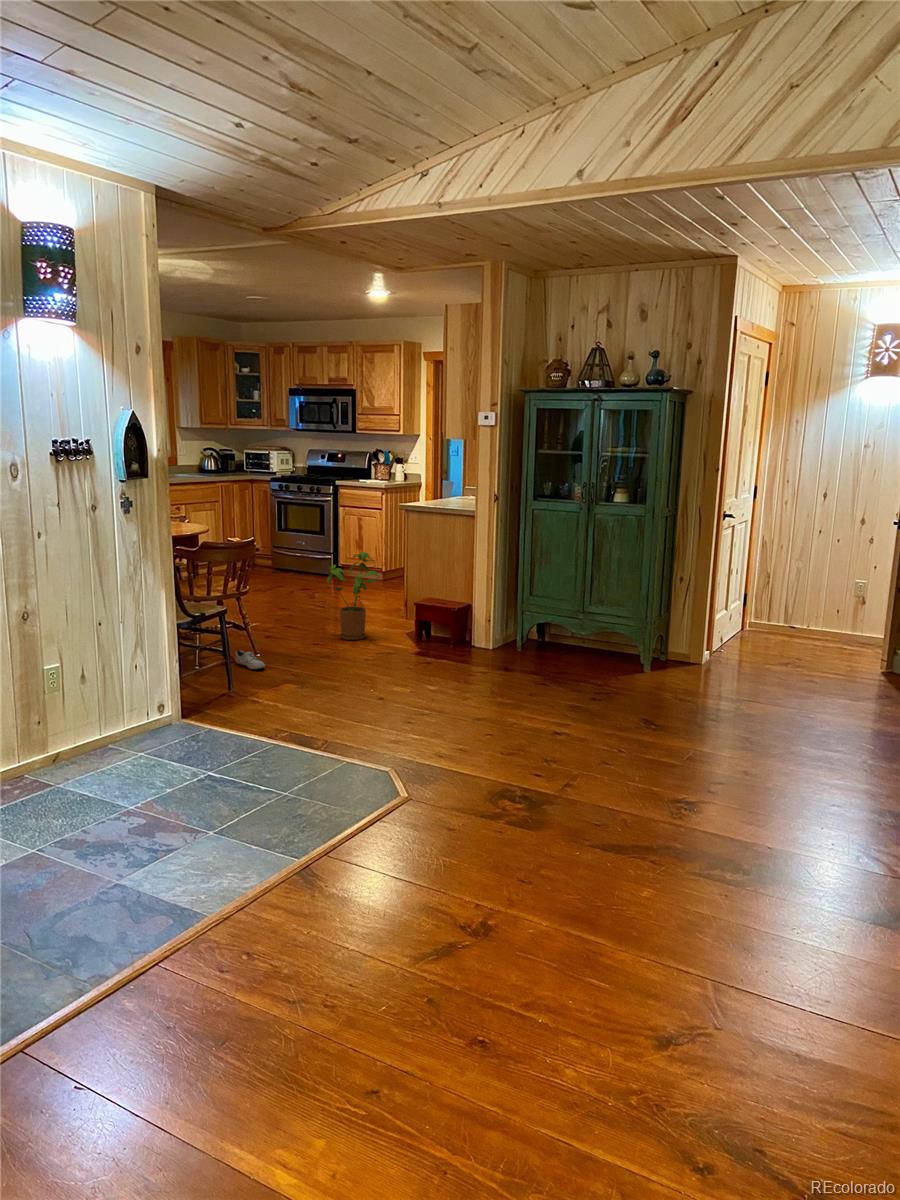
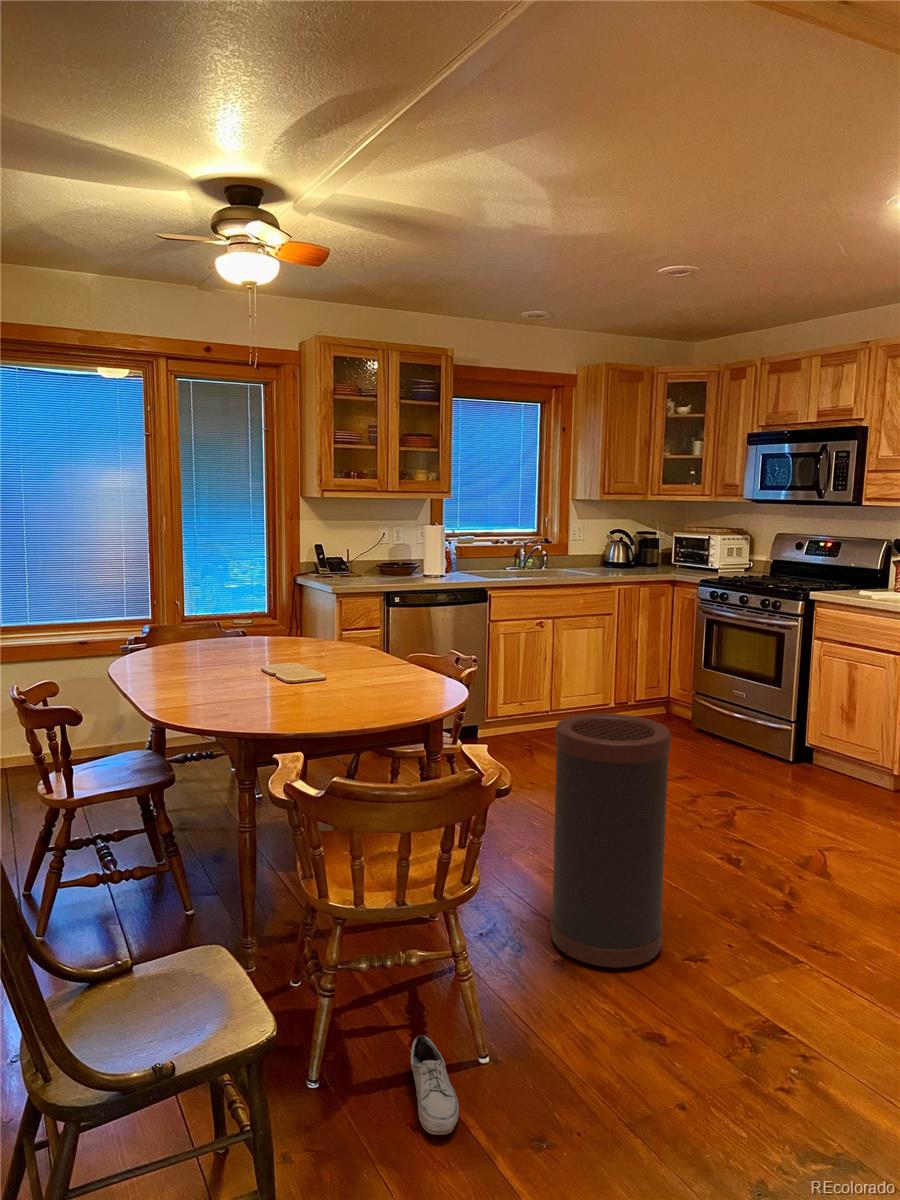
trash can: none [256,532,308,636] -> present [550,713,671,967]
house plant: present [327,552,380,640] -> none [703,804,849,1041]

